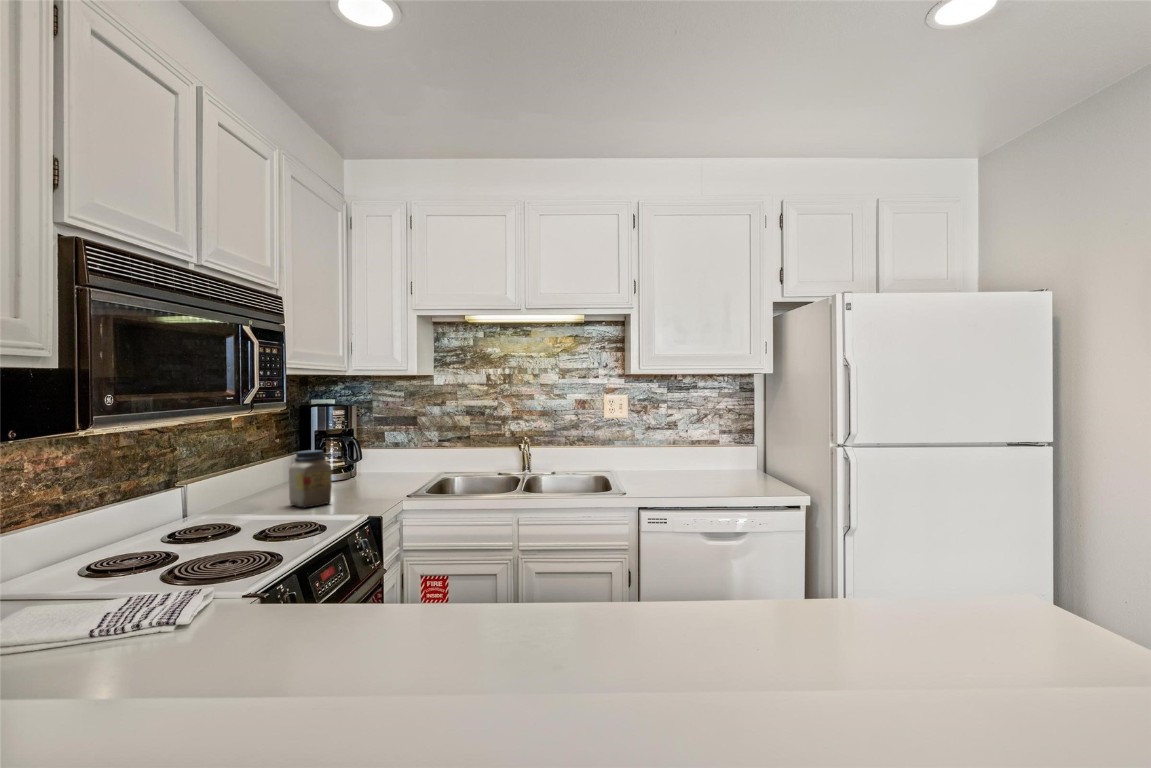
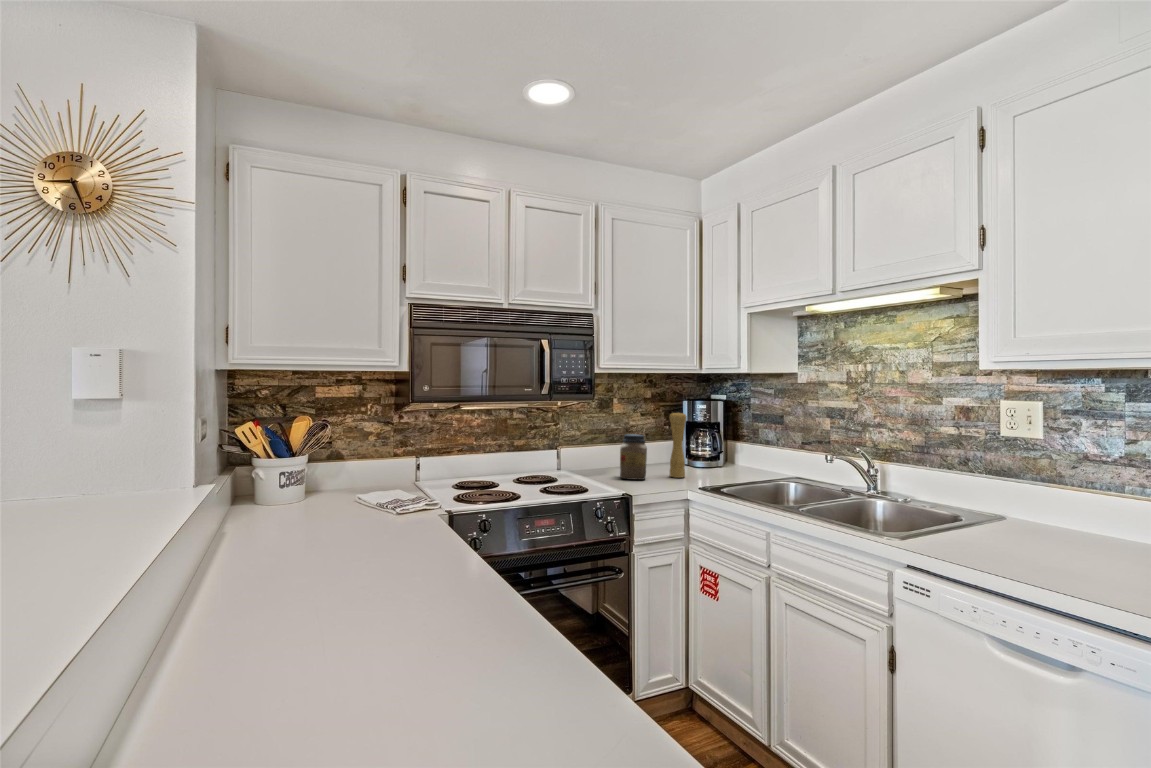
pepper mill: none [336,419,356,495] -> present [670,412,687,478]

